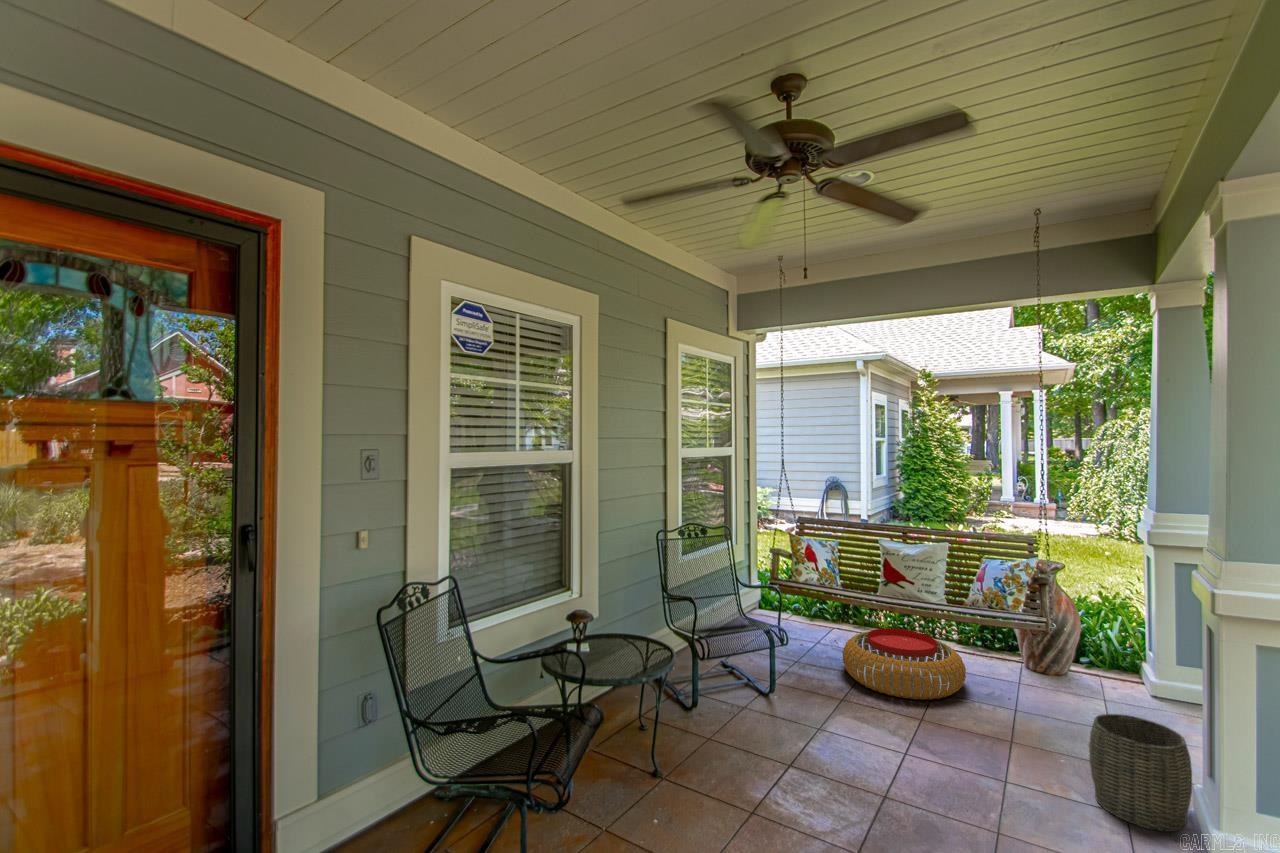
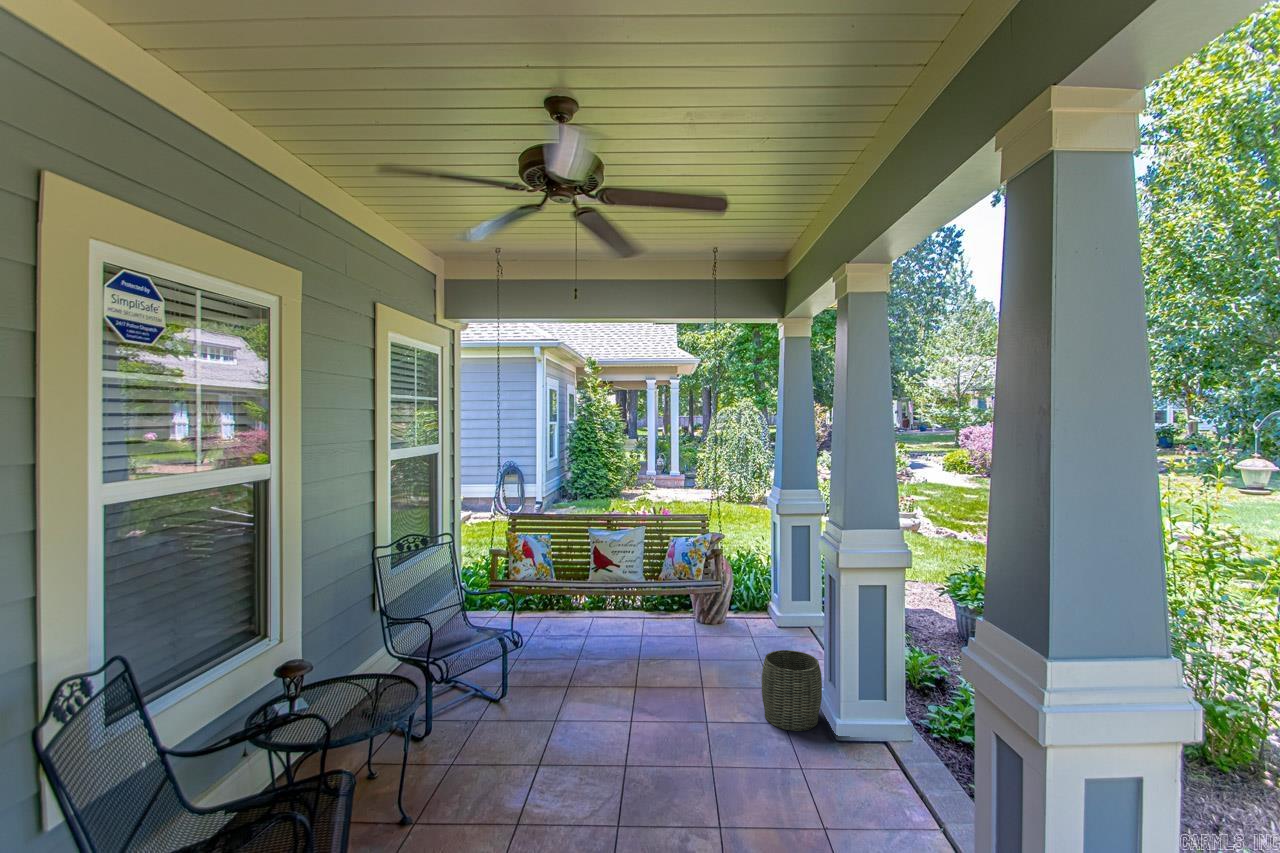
pouf: present [842,628,966,700] -> none [559,608,661,671]

